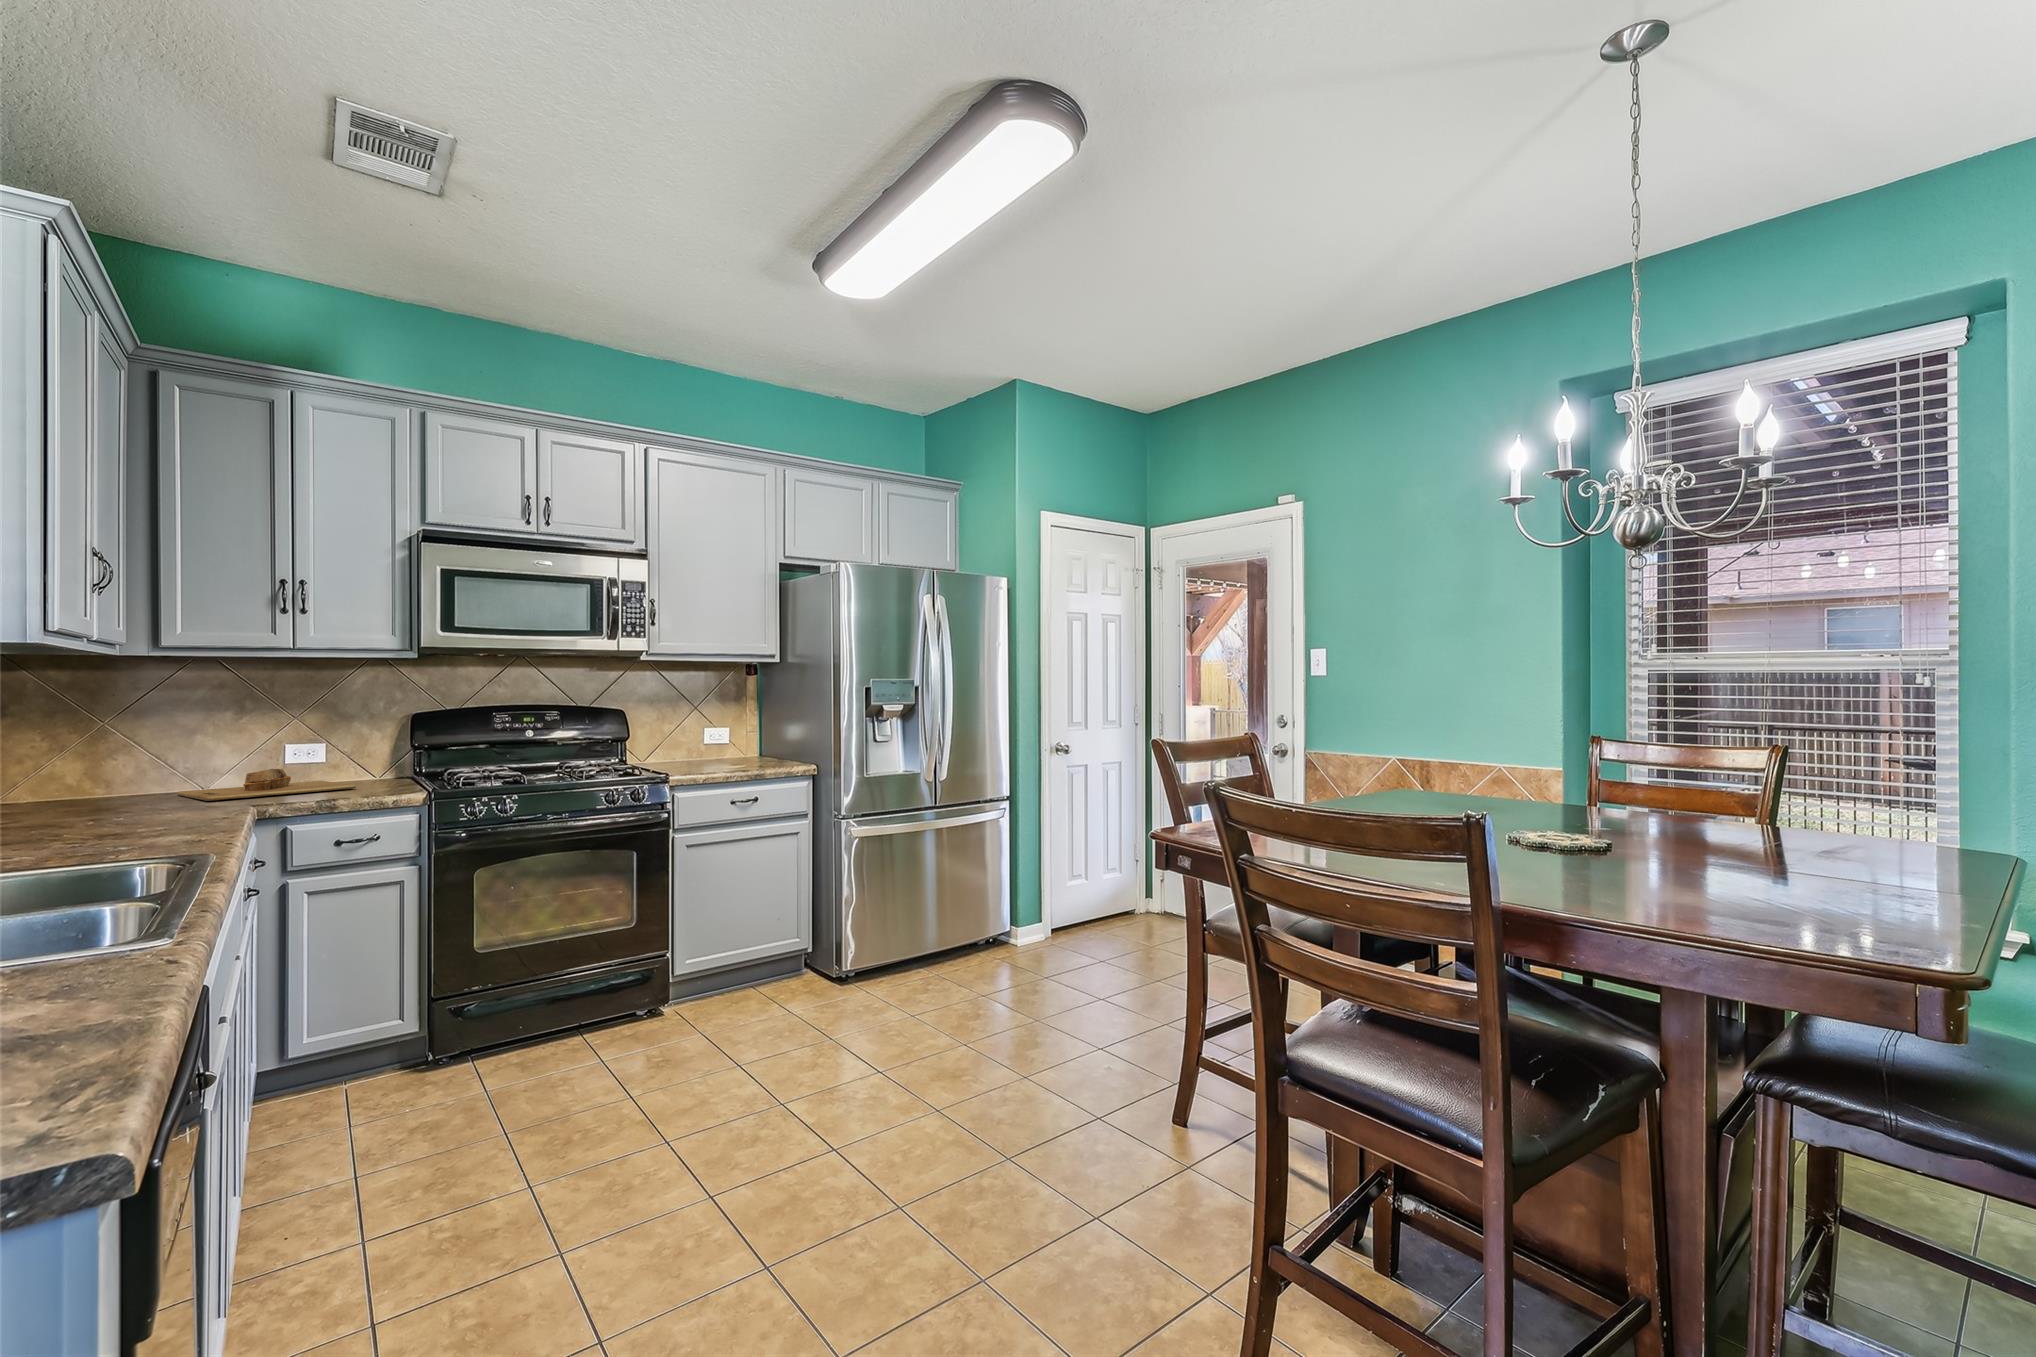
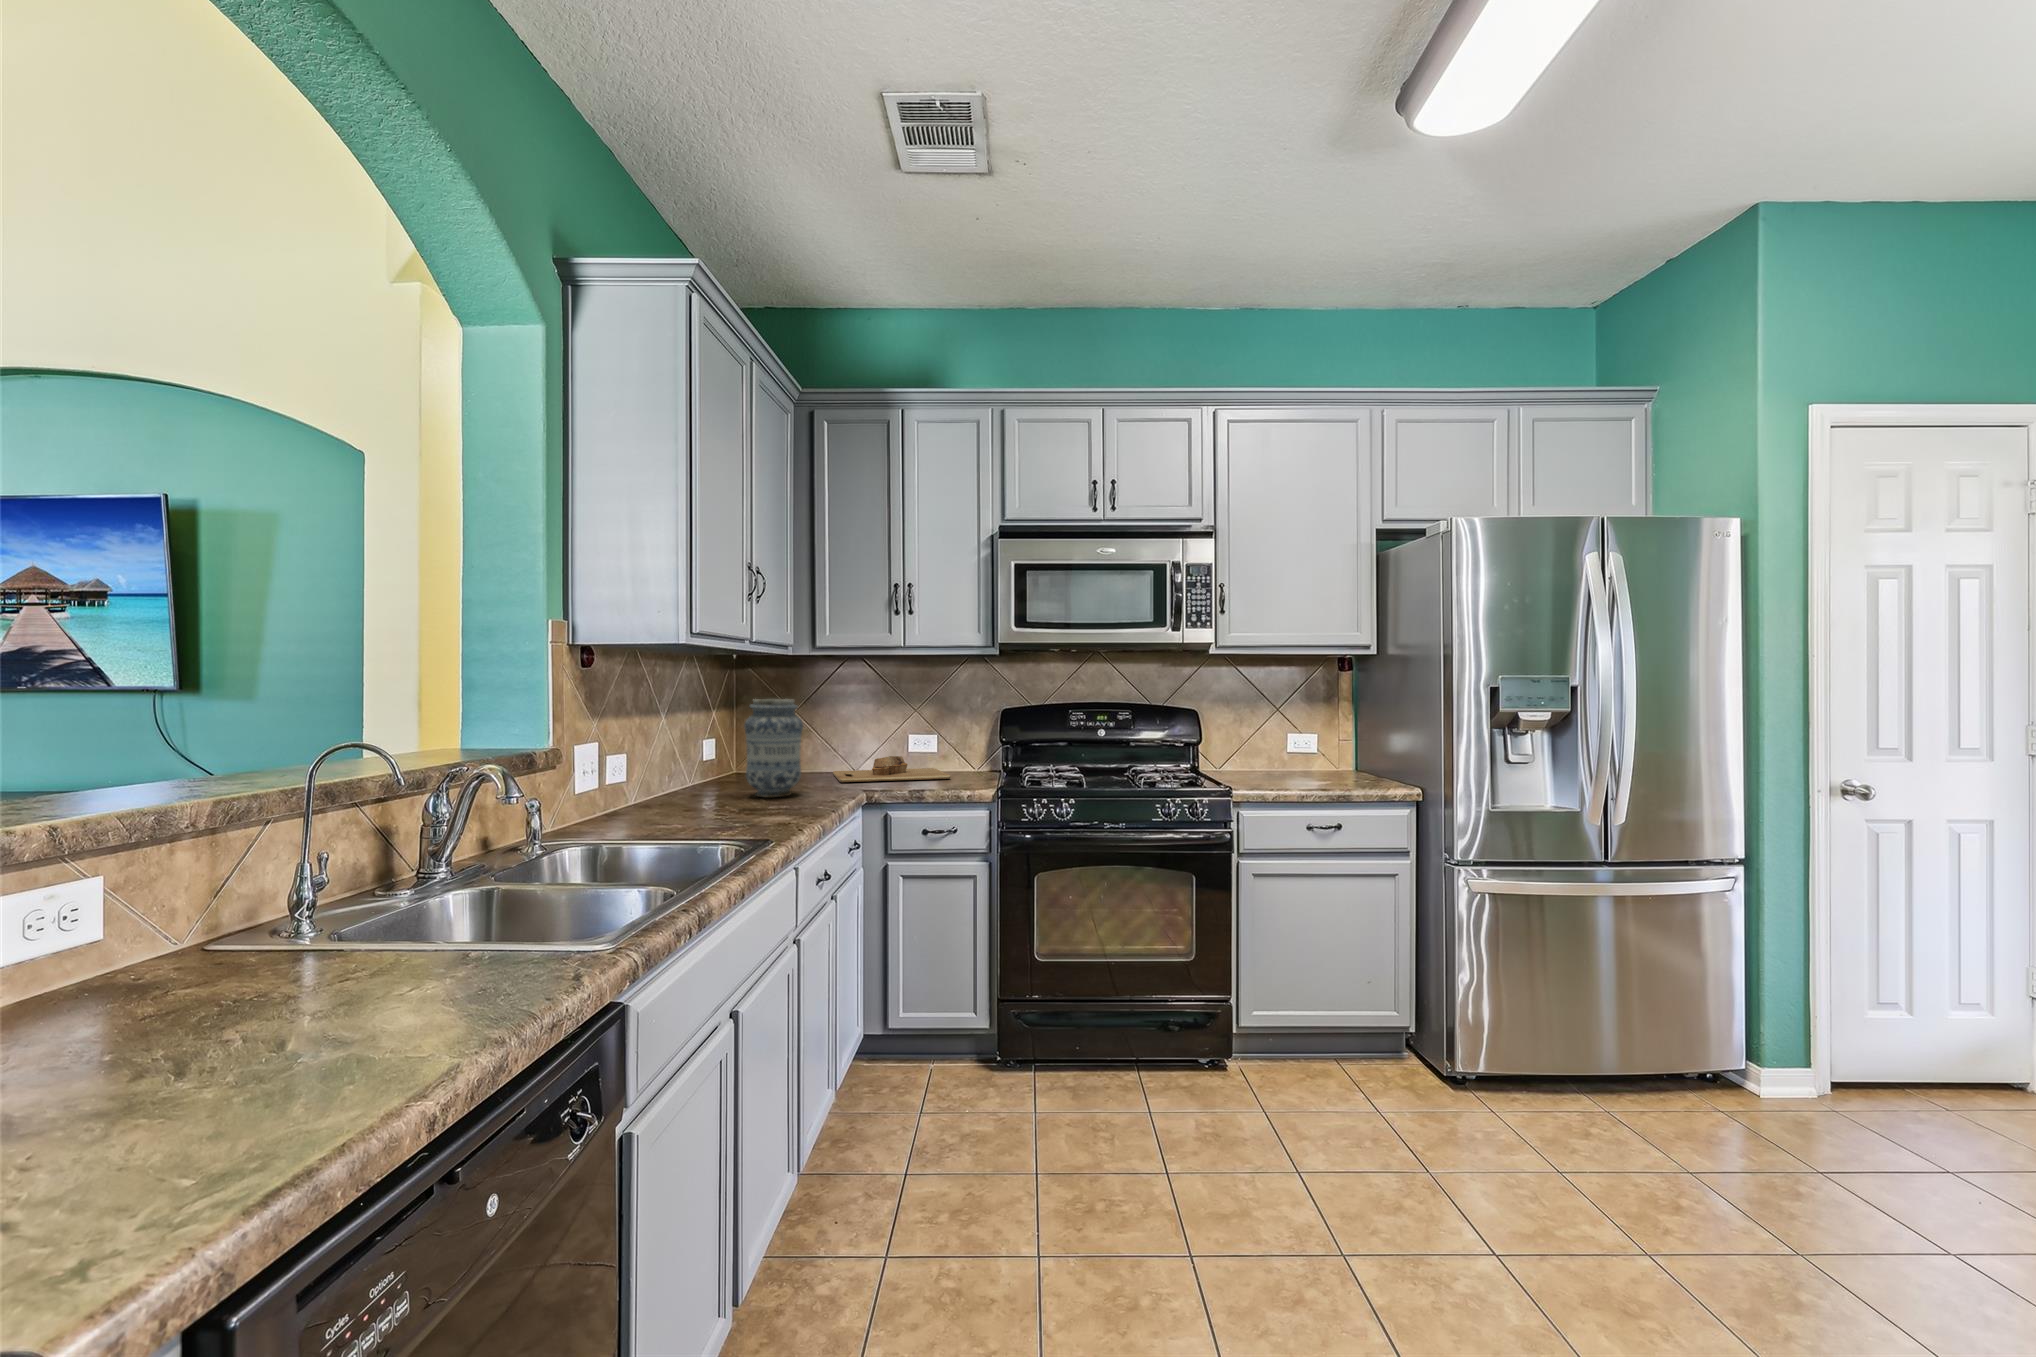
vase: none [82,707,174,822] -> present [744,699,803,797]

